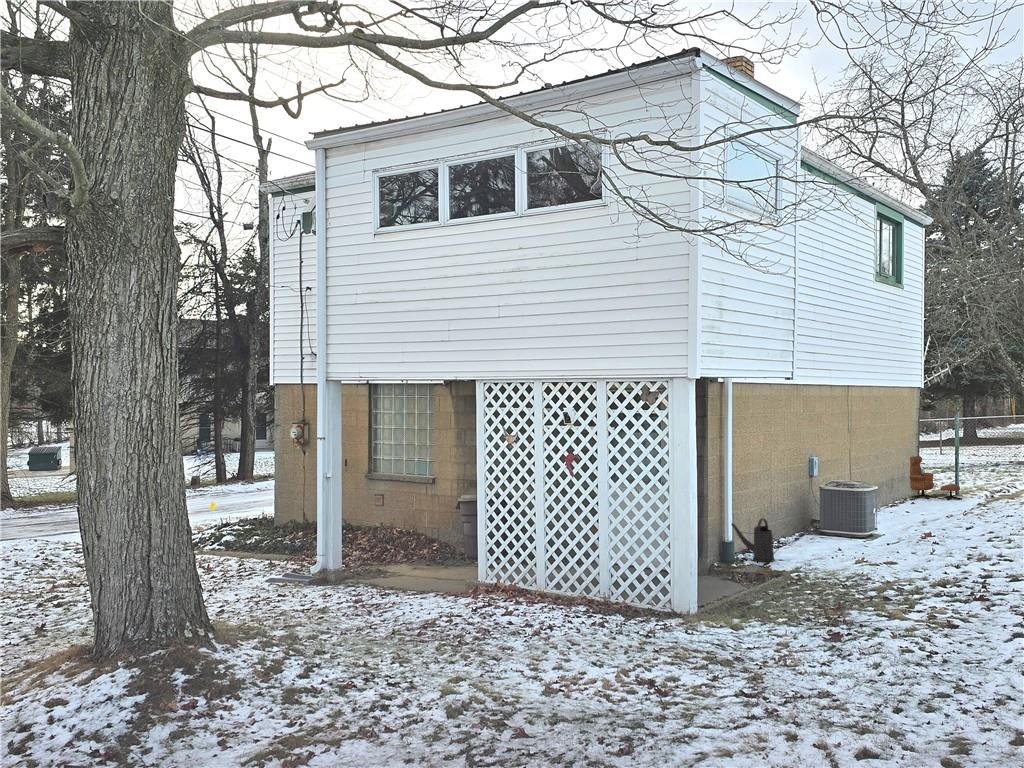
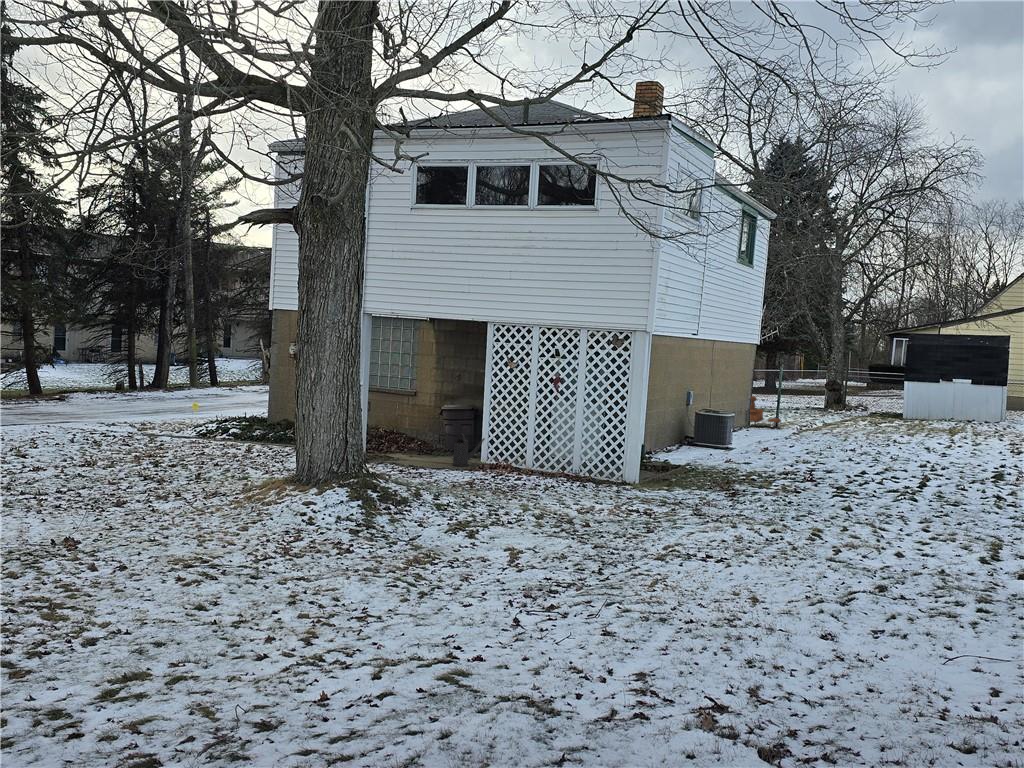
watering can: present [732,518,780,562] -> present [449,433,485,466]

